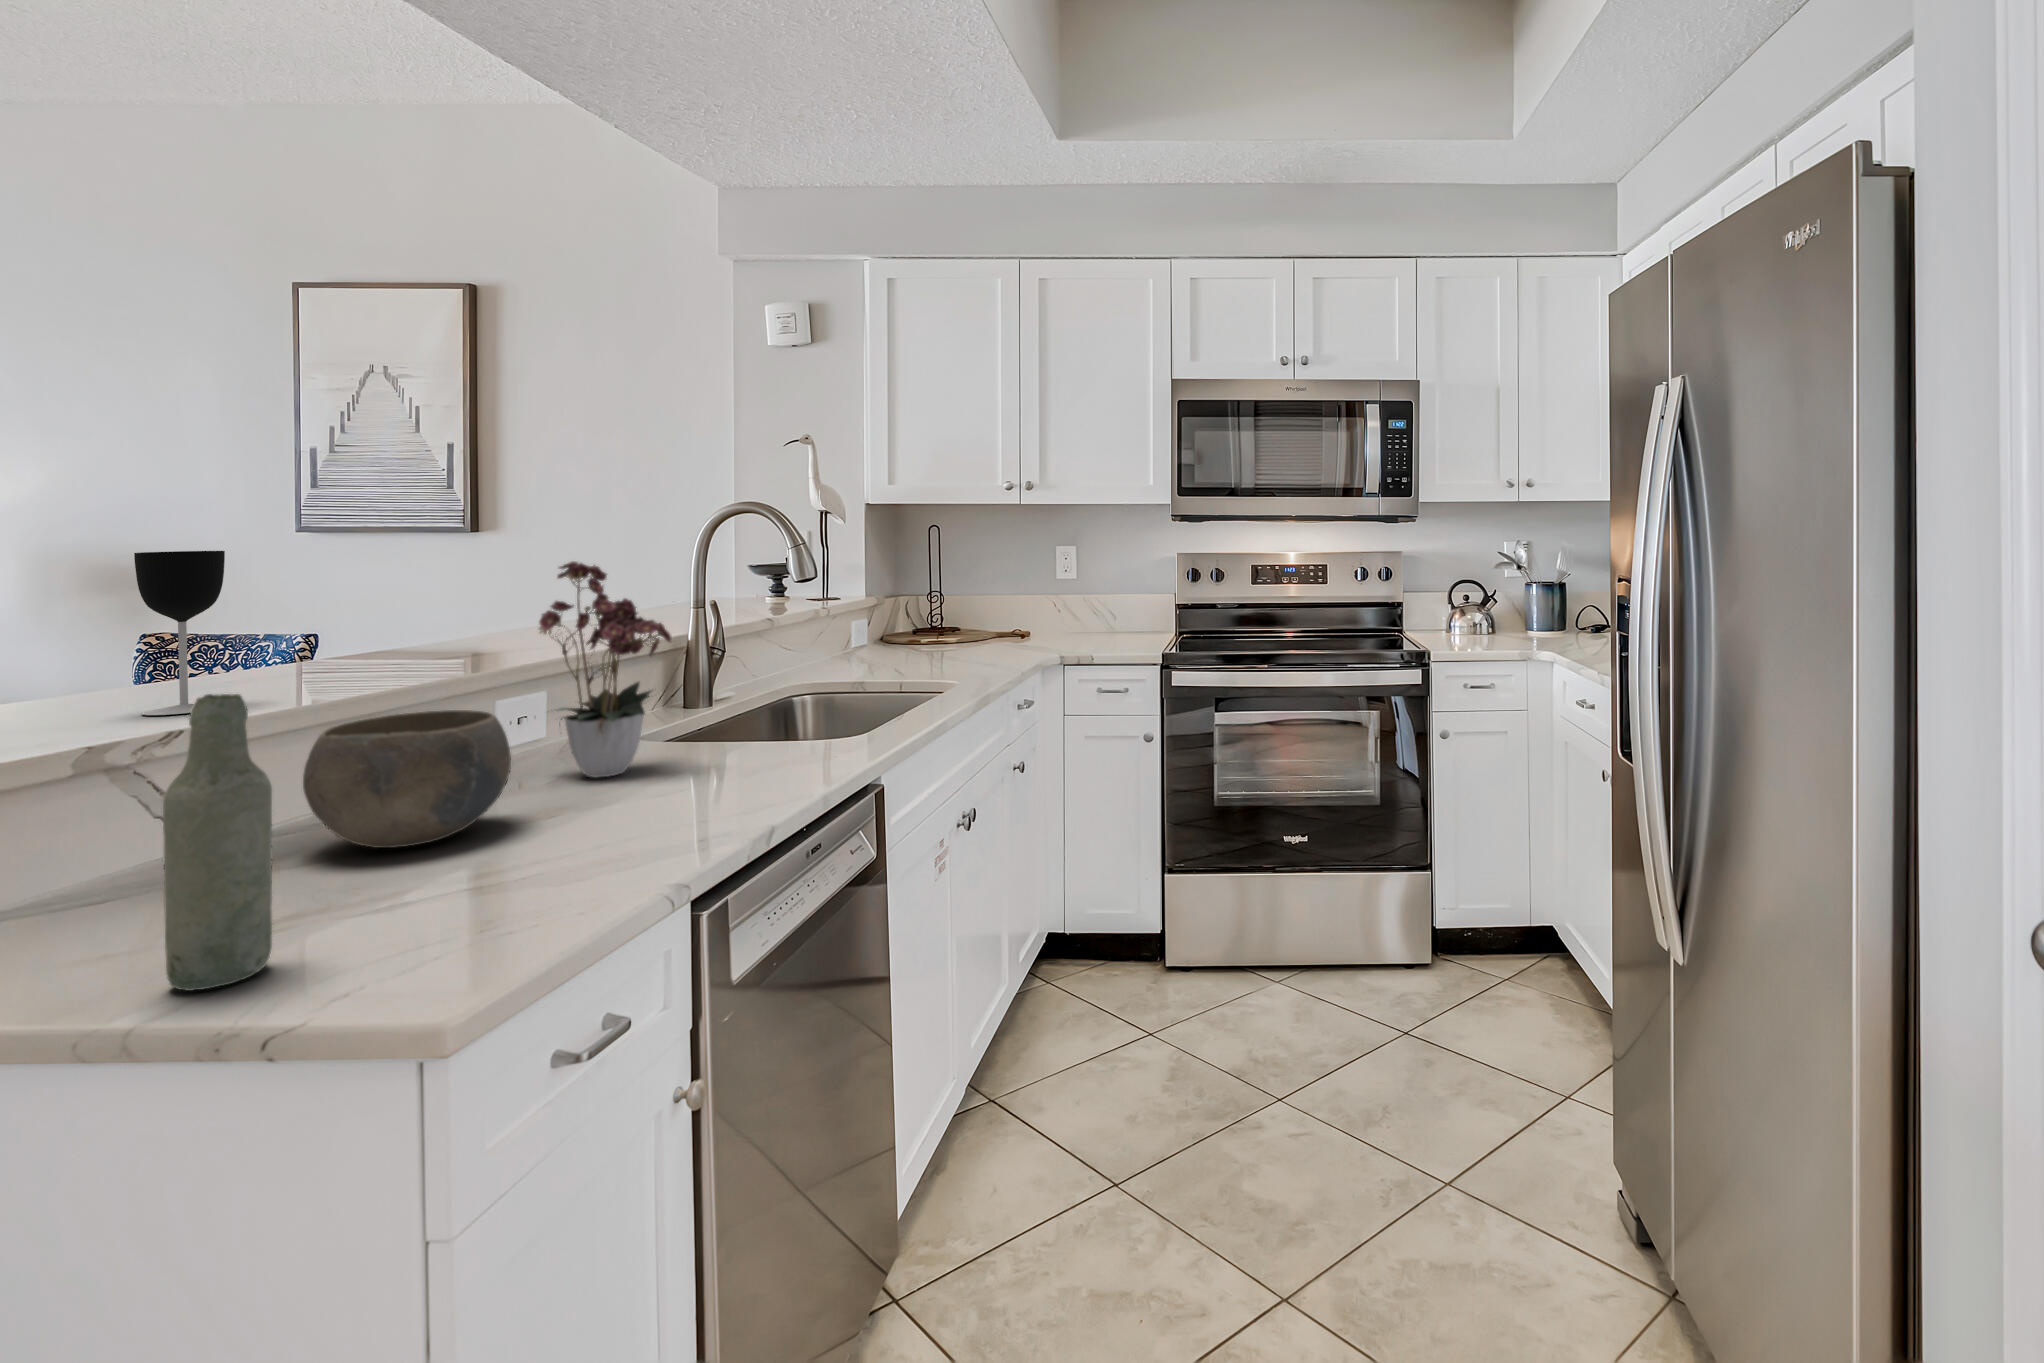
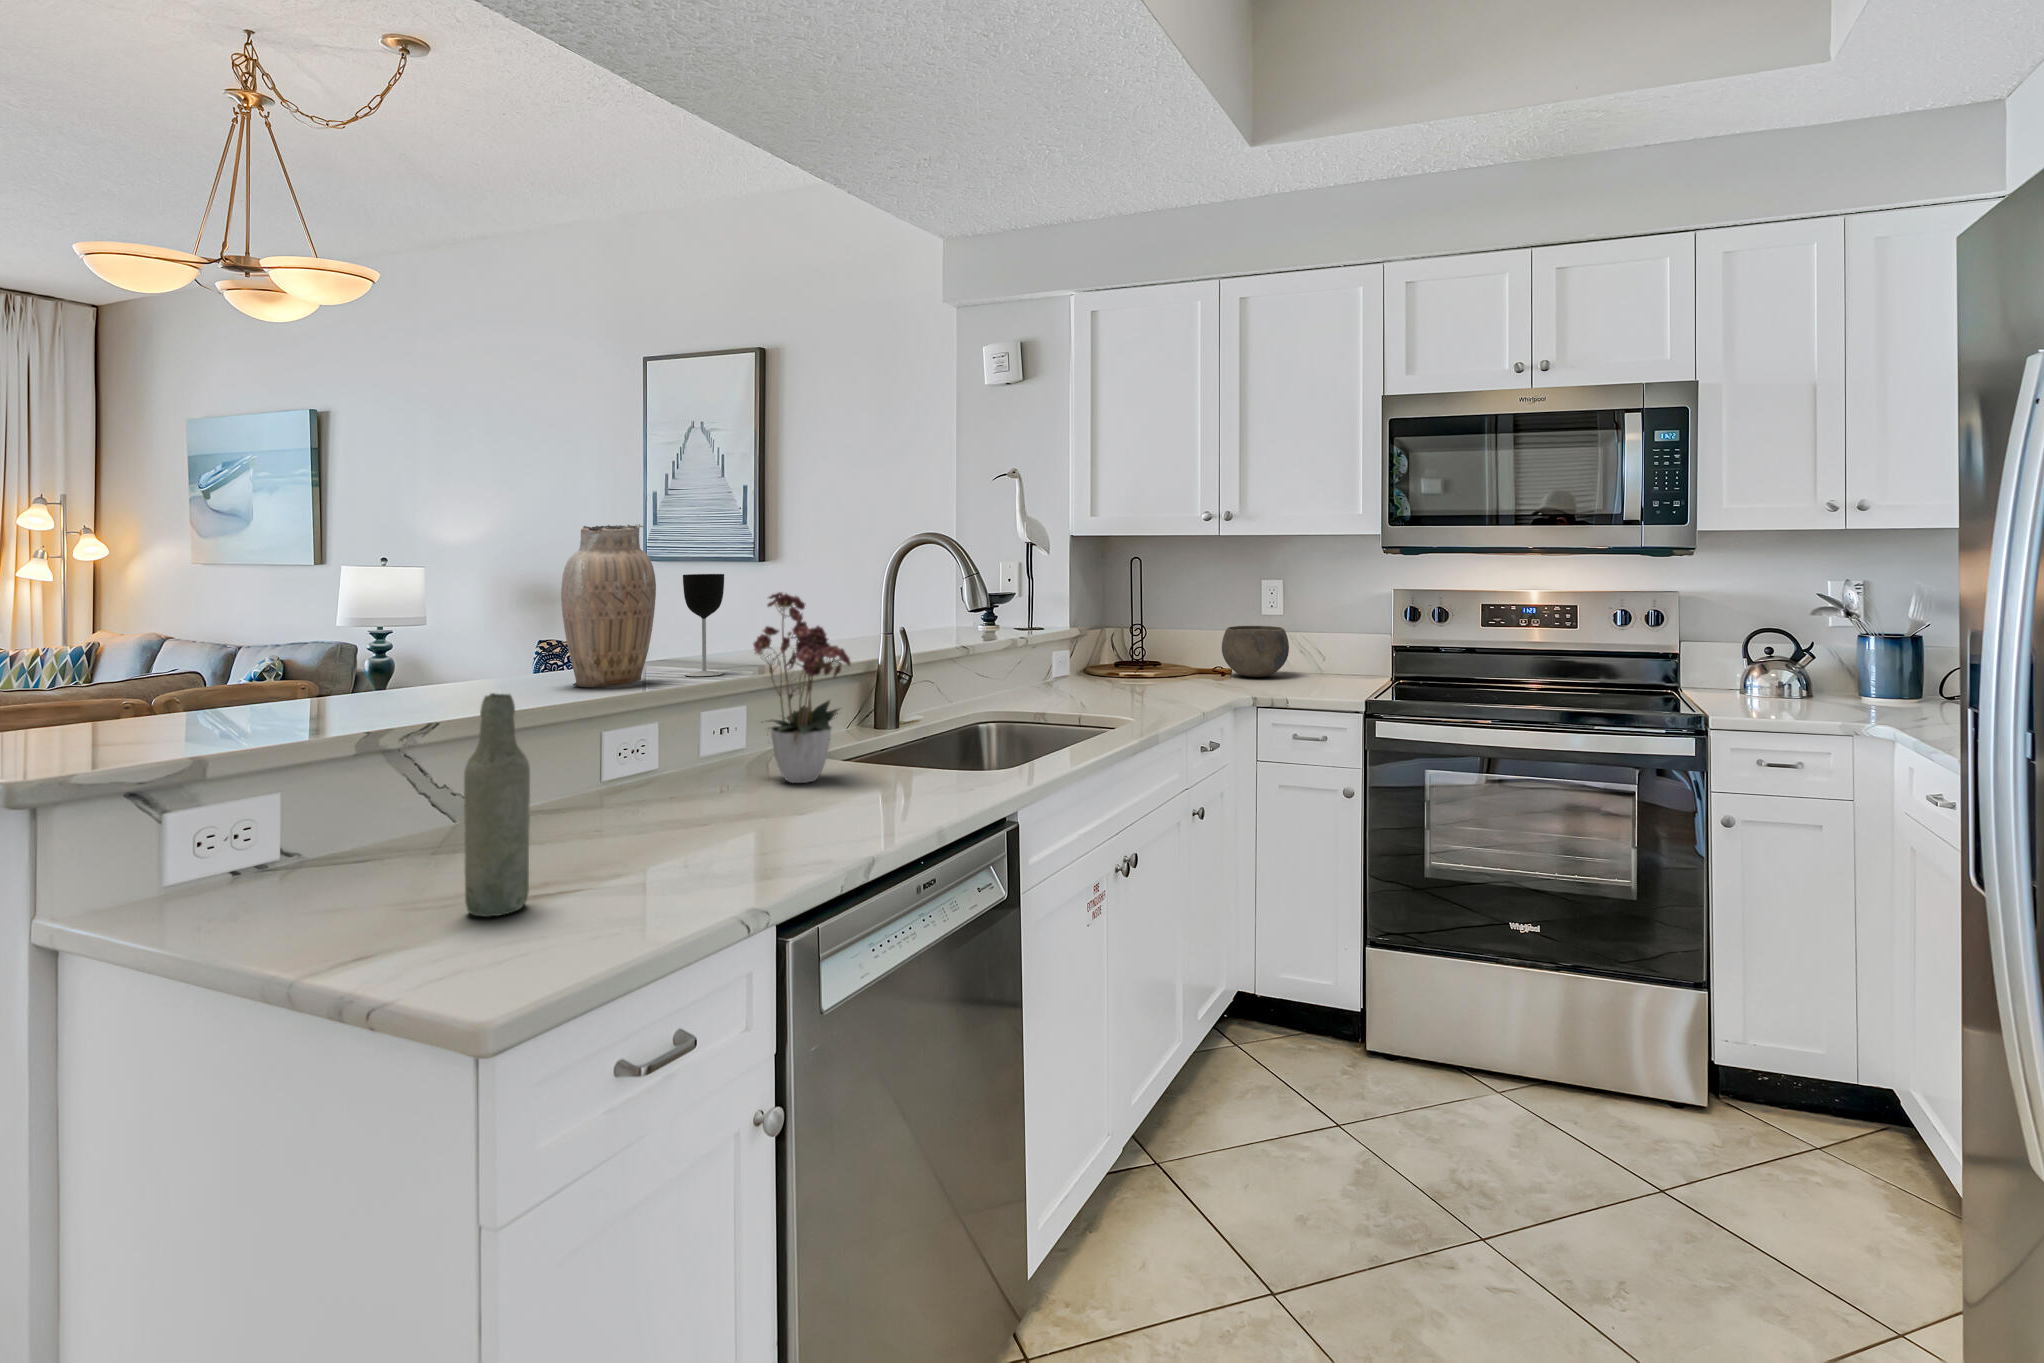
vase: none [243,481,389,686] -> present [561,524,656,687]
wine glass: present [134,551,225,715] -> present [683,574,724,676]
bowl: present [303,710,511,848] -> present [1222,626,1289,677]

